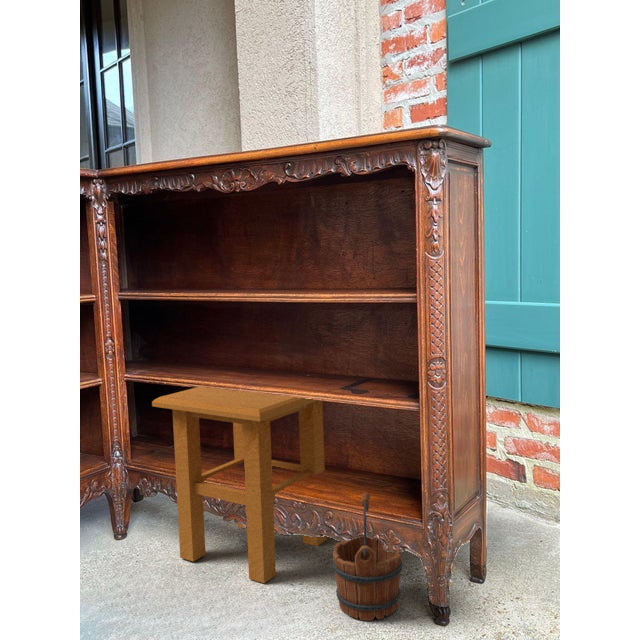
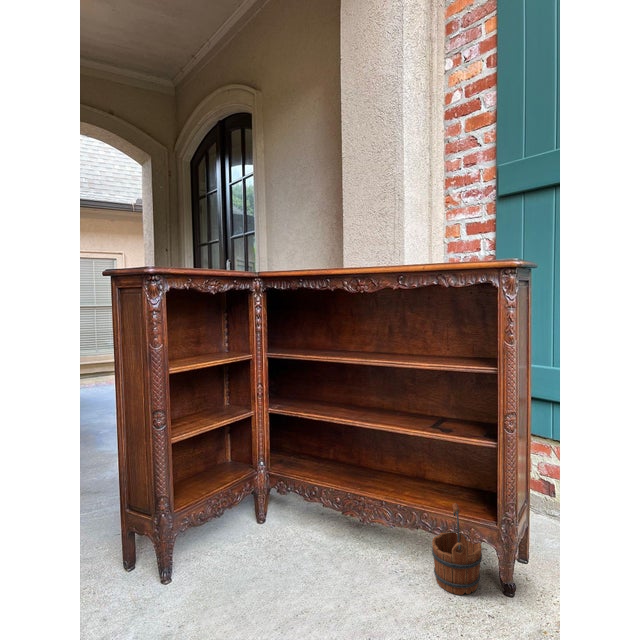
side table: present [152,387,327,583] -> none [297,410,423,562]

